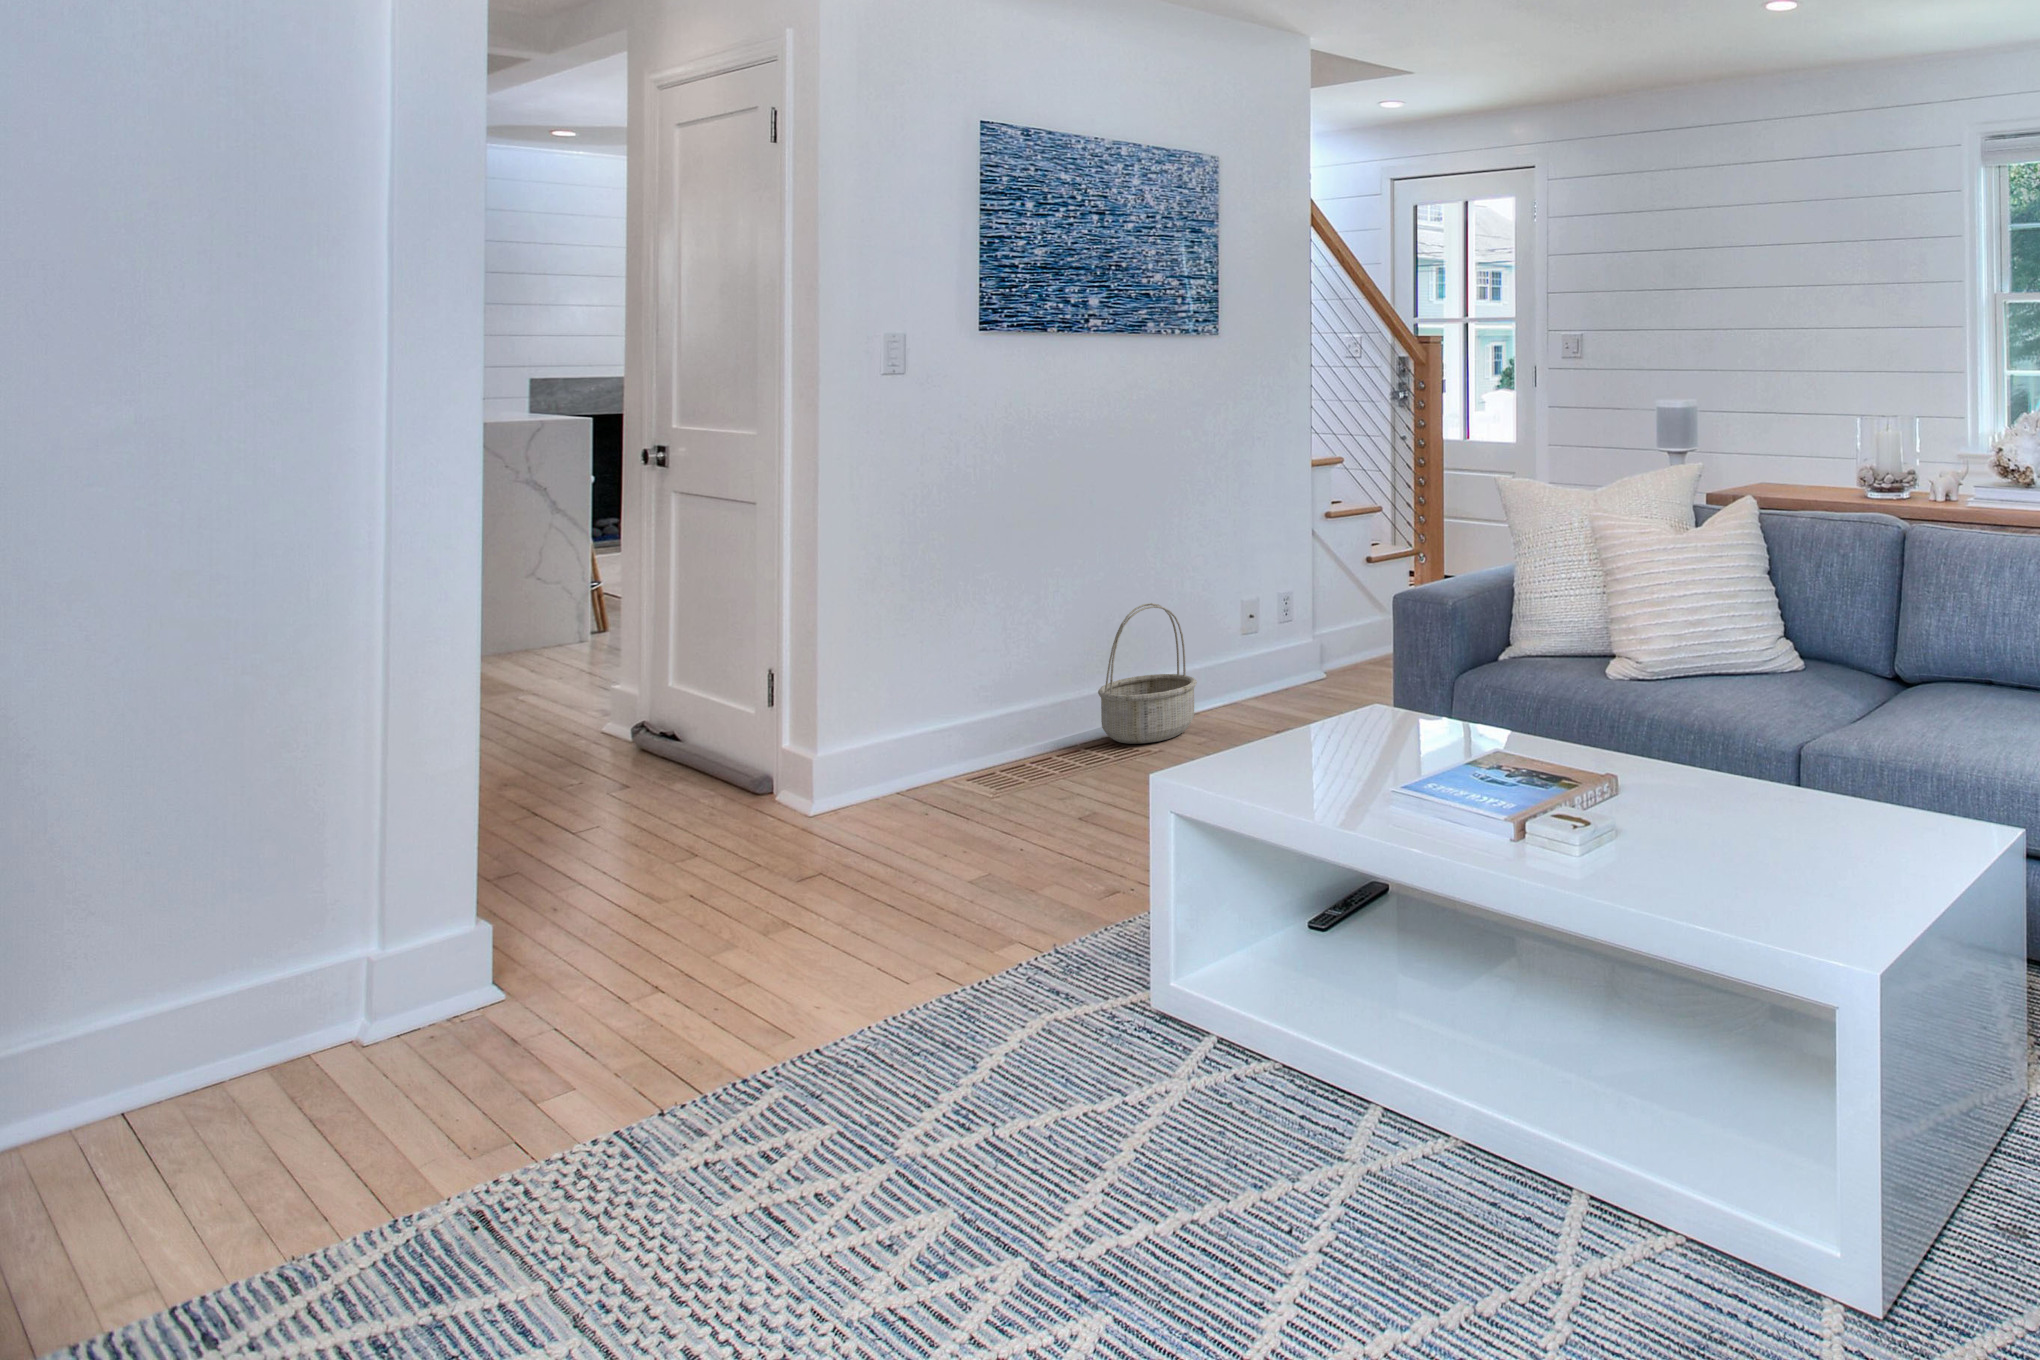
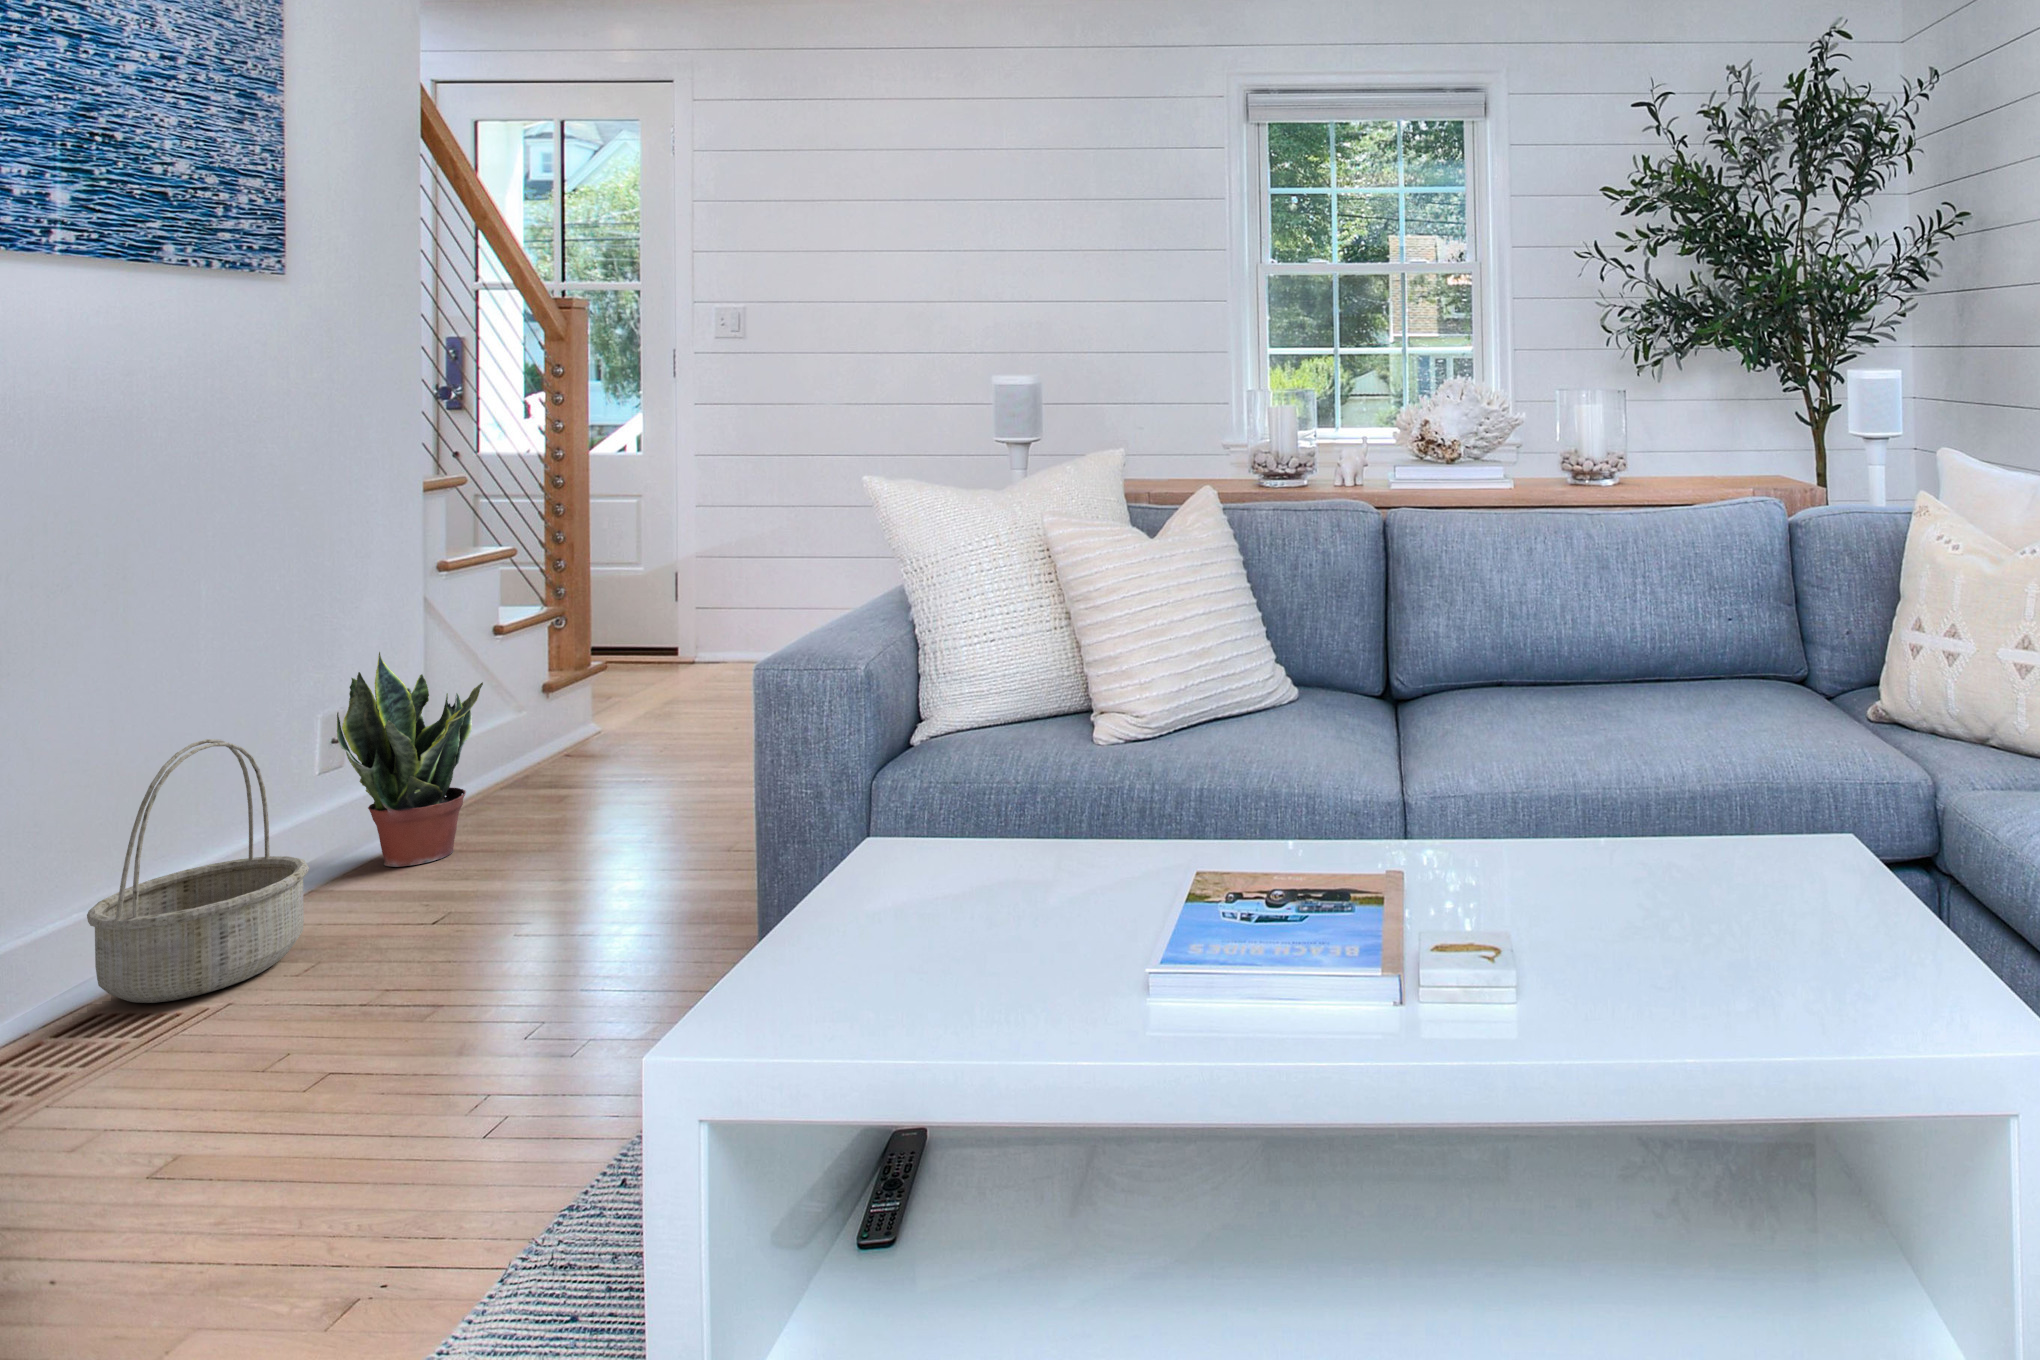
potted plant: none [1237,564,1317,698] -> present [337,652,483,867]

